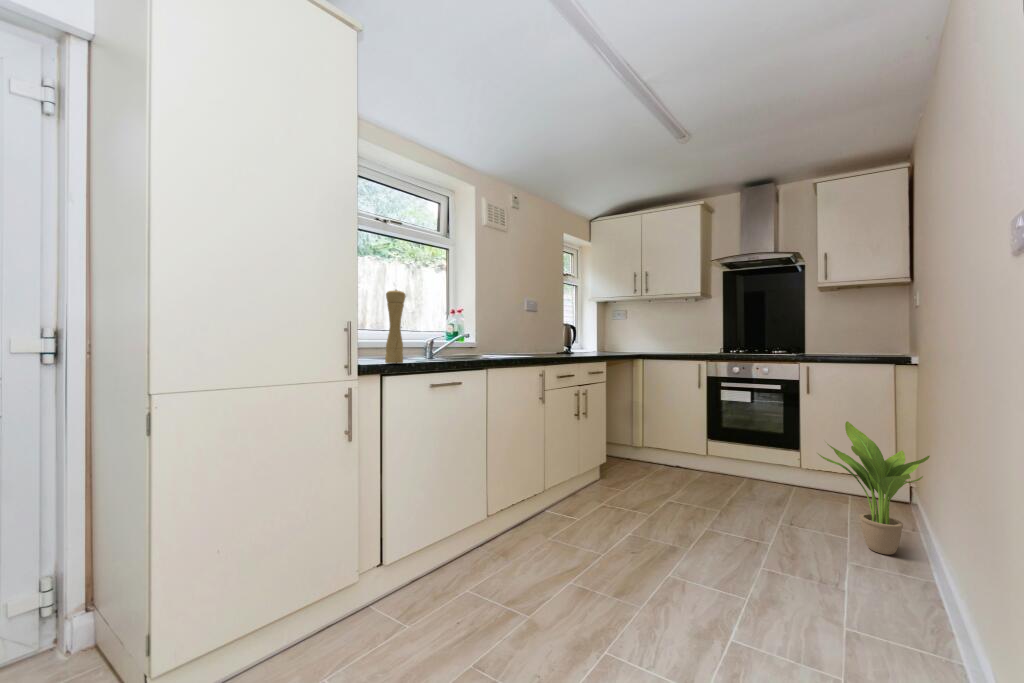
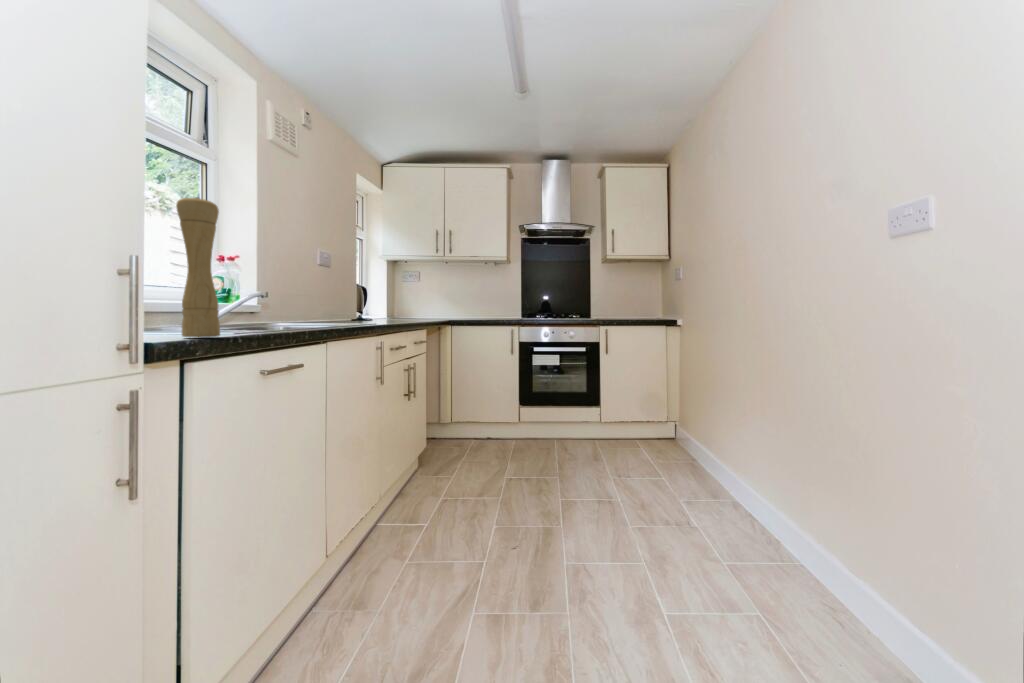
potted plant: present [818,421,930,555] -> none [642,376,726,485]

